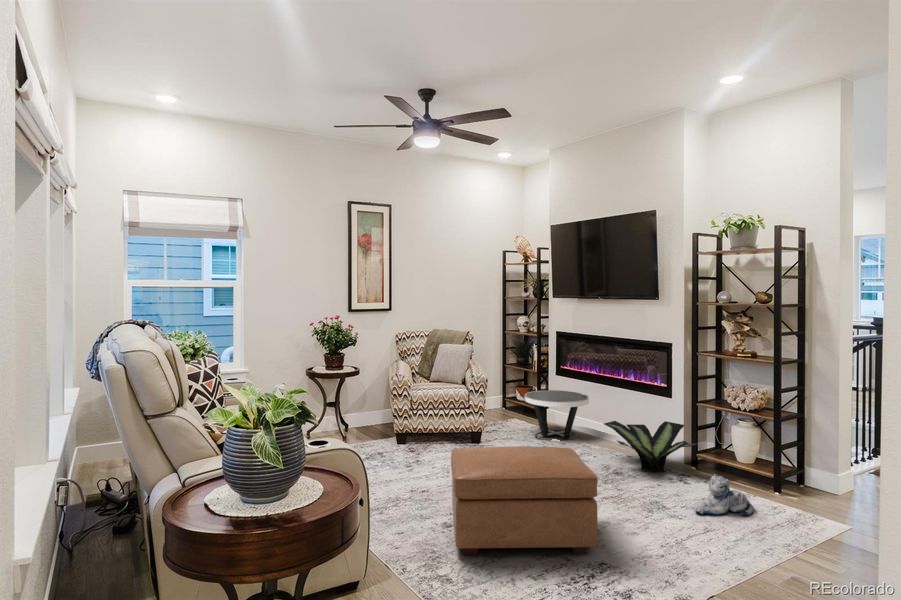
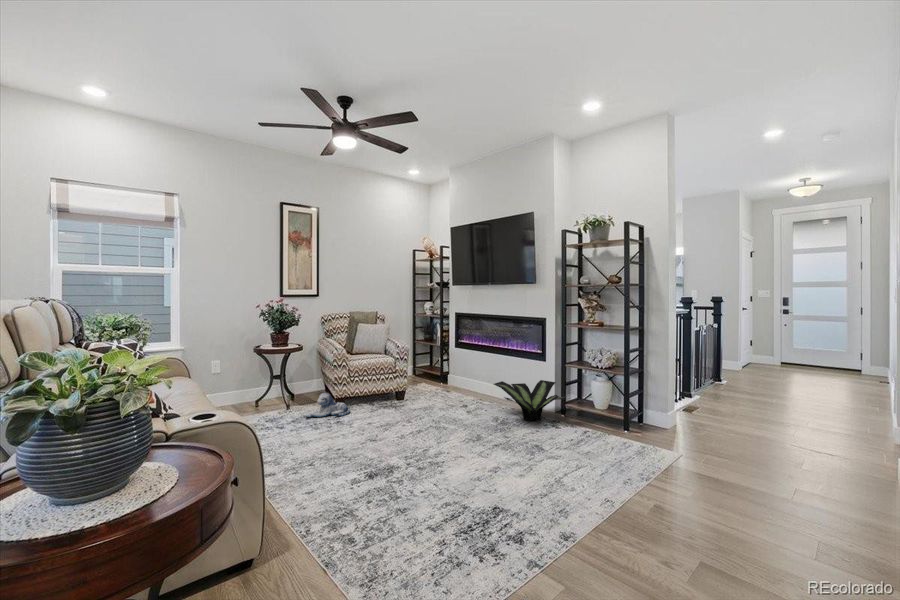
side table: present [524,390,589,440] -> none [430,359,481,400]
ottoman: present [451,446,598,555] -> none [358,406,490,511]
plush toy: present [694,474,754,515] -> present [306,392,350,417]

